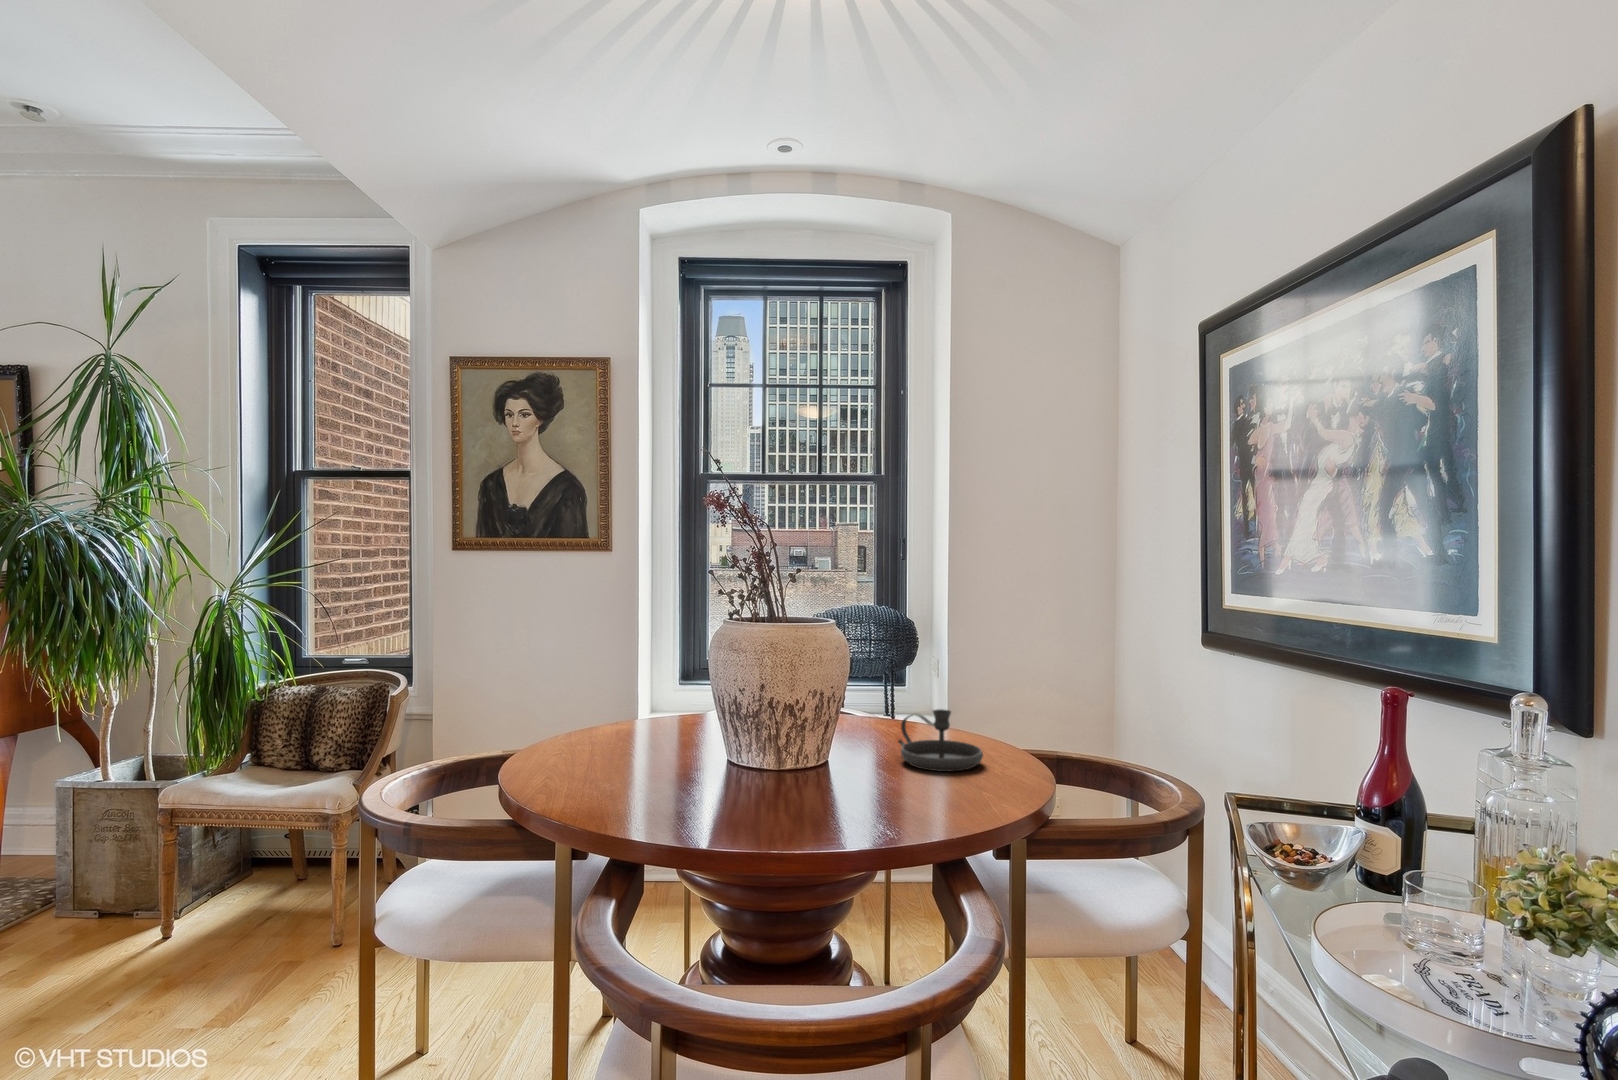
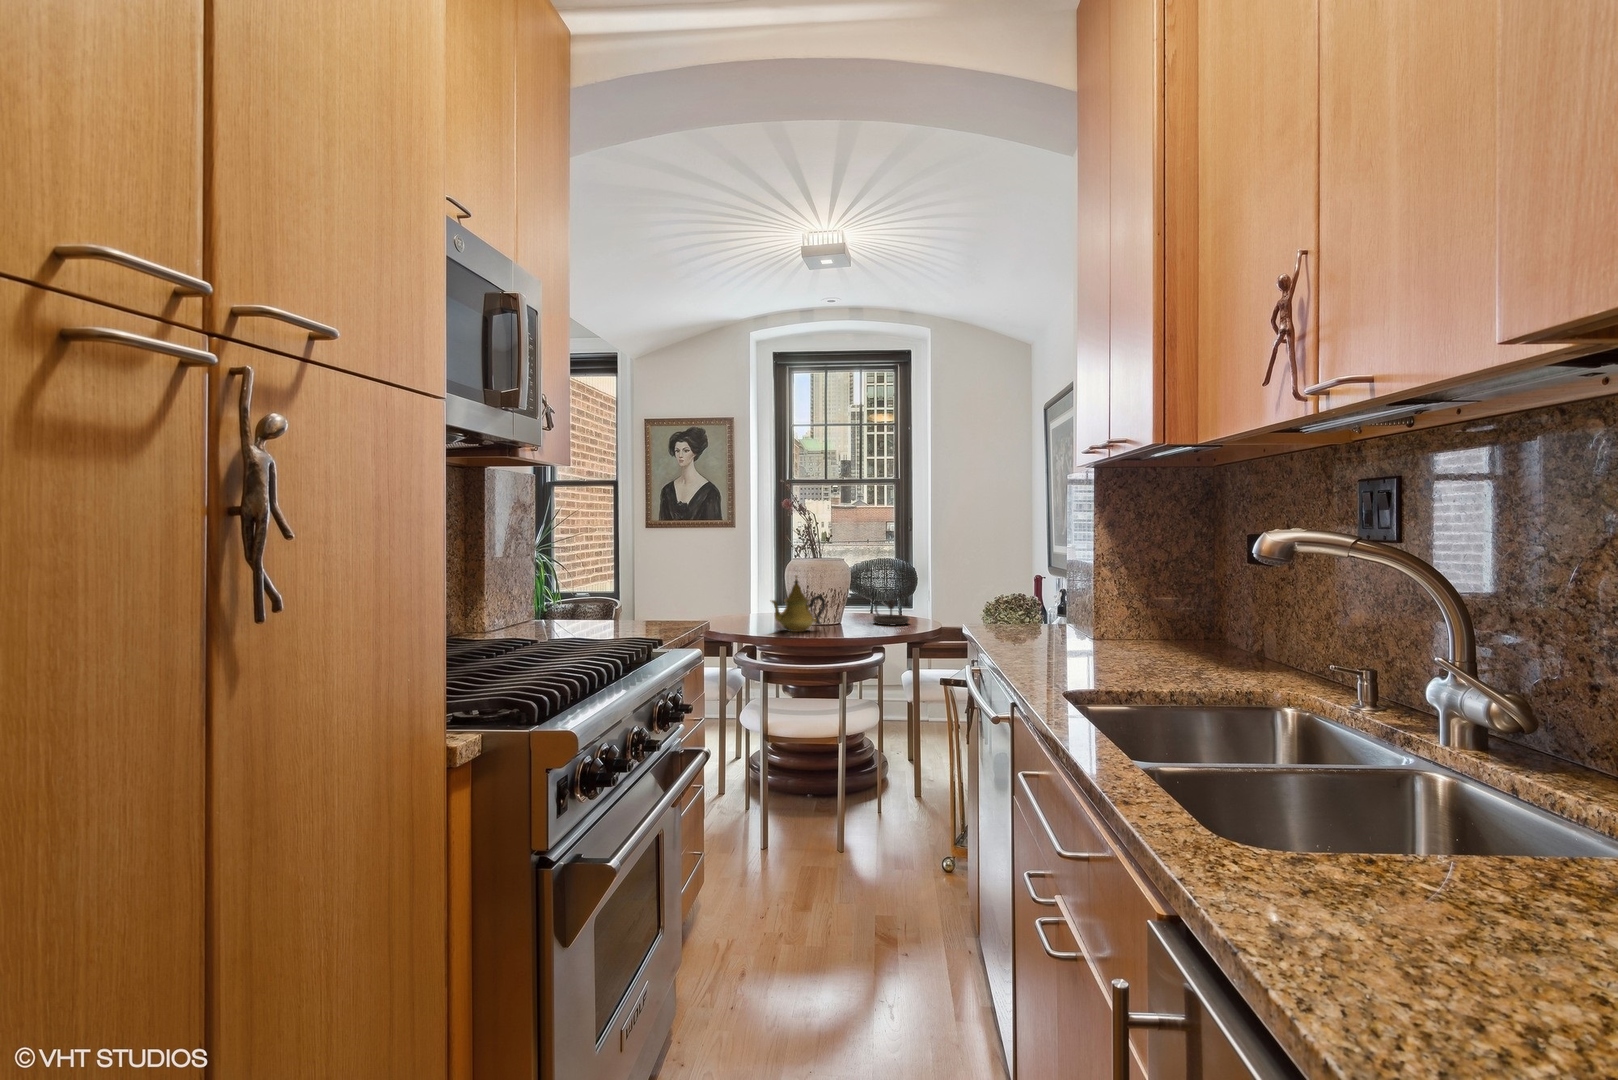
teapot: none [671,664,807,809] -> present [771,575,825,632]

